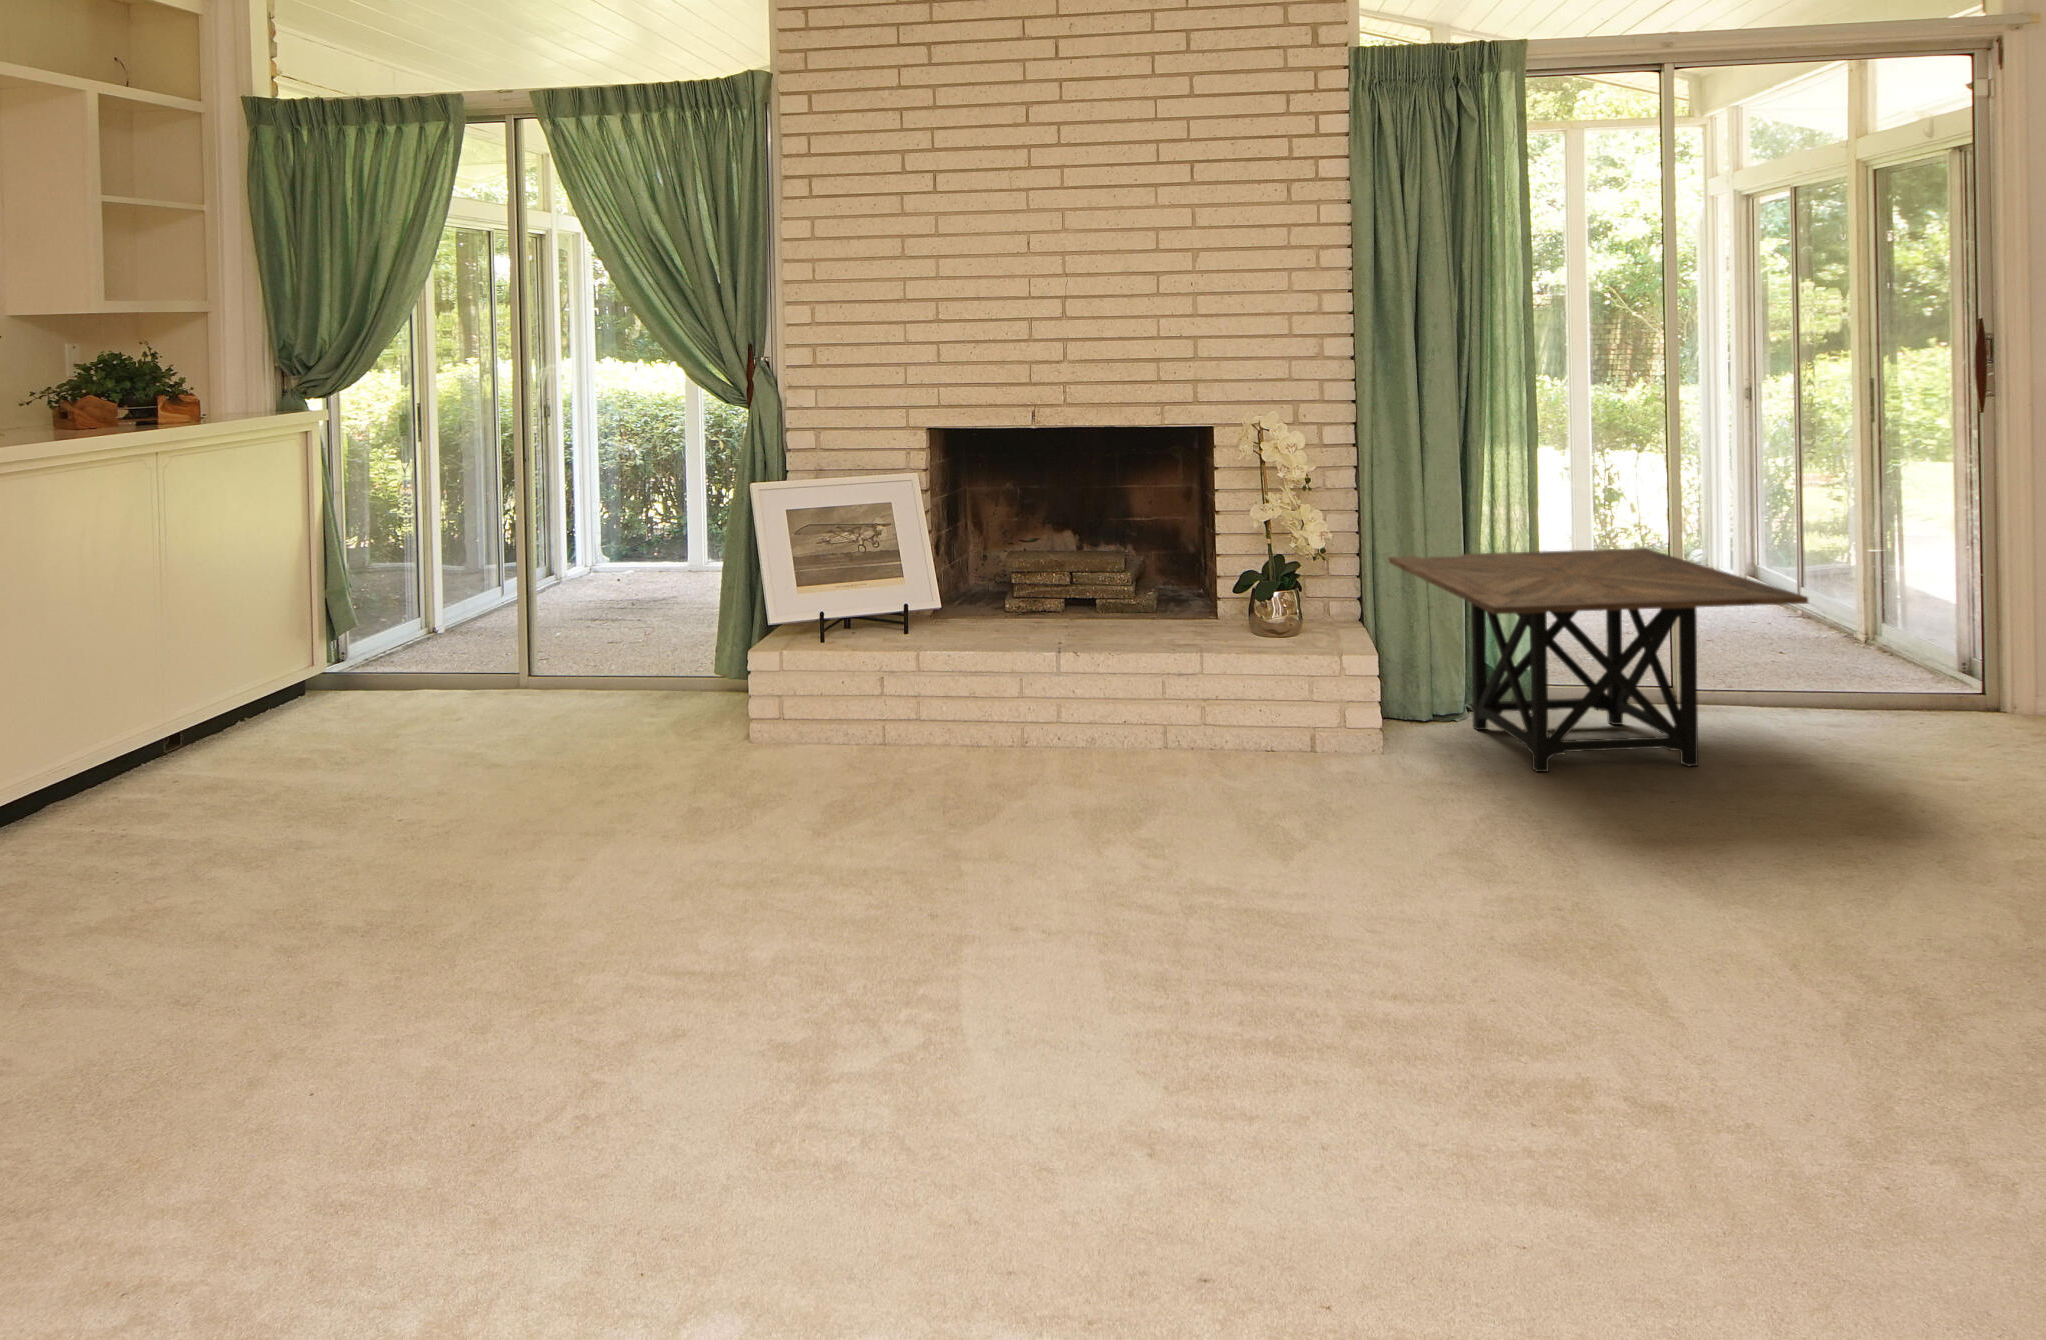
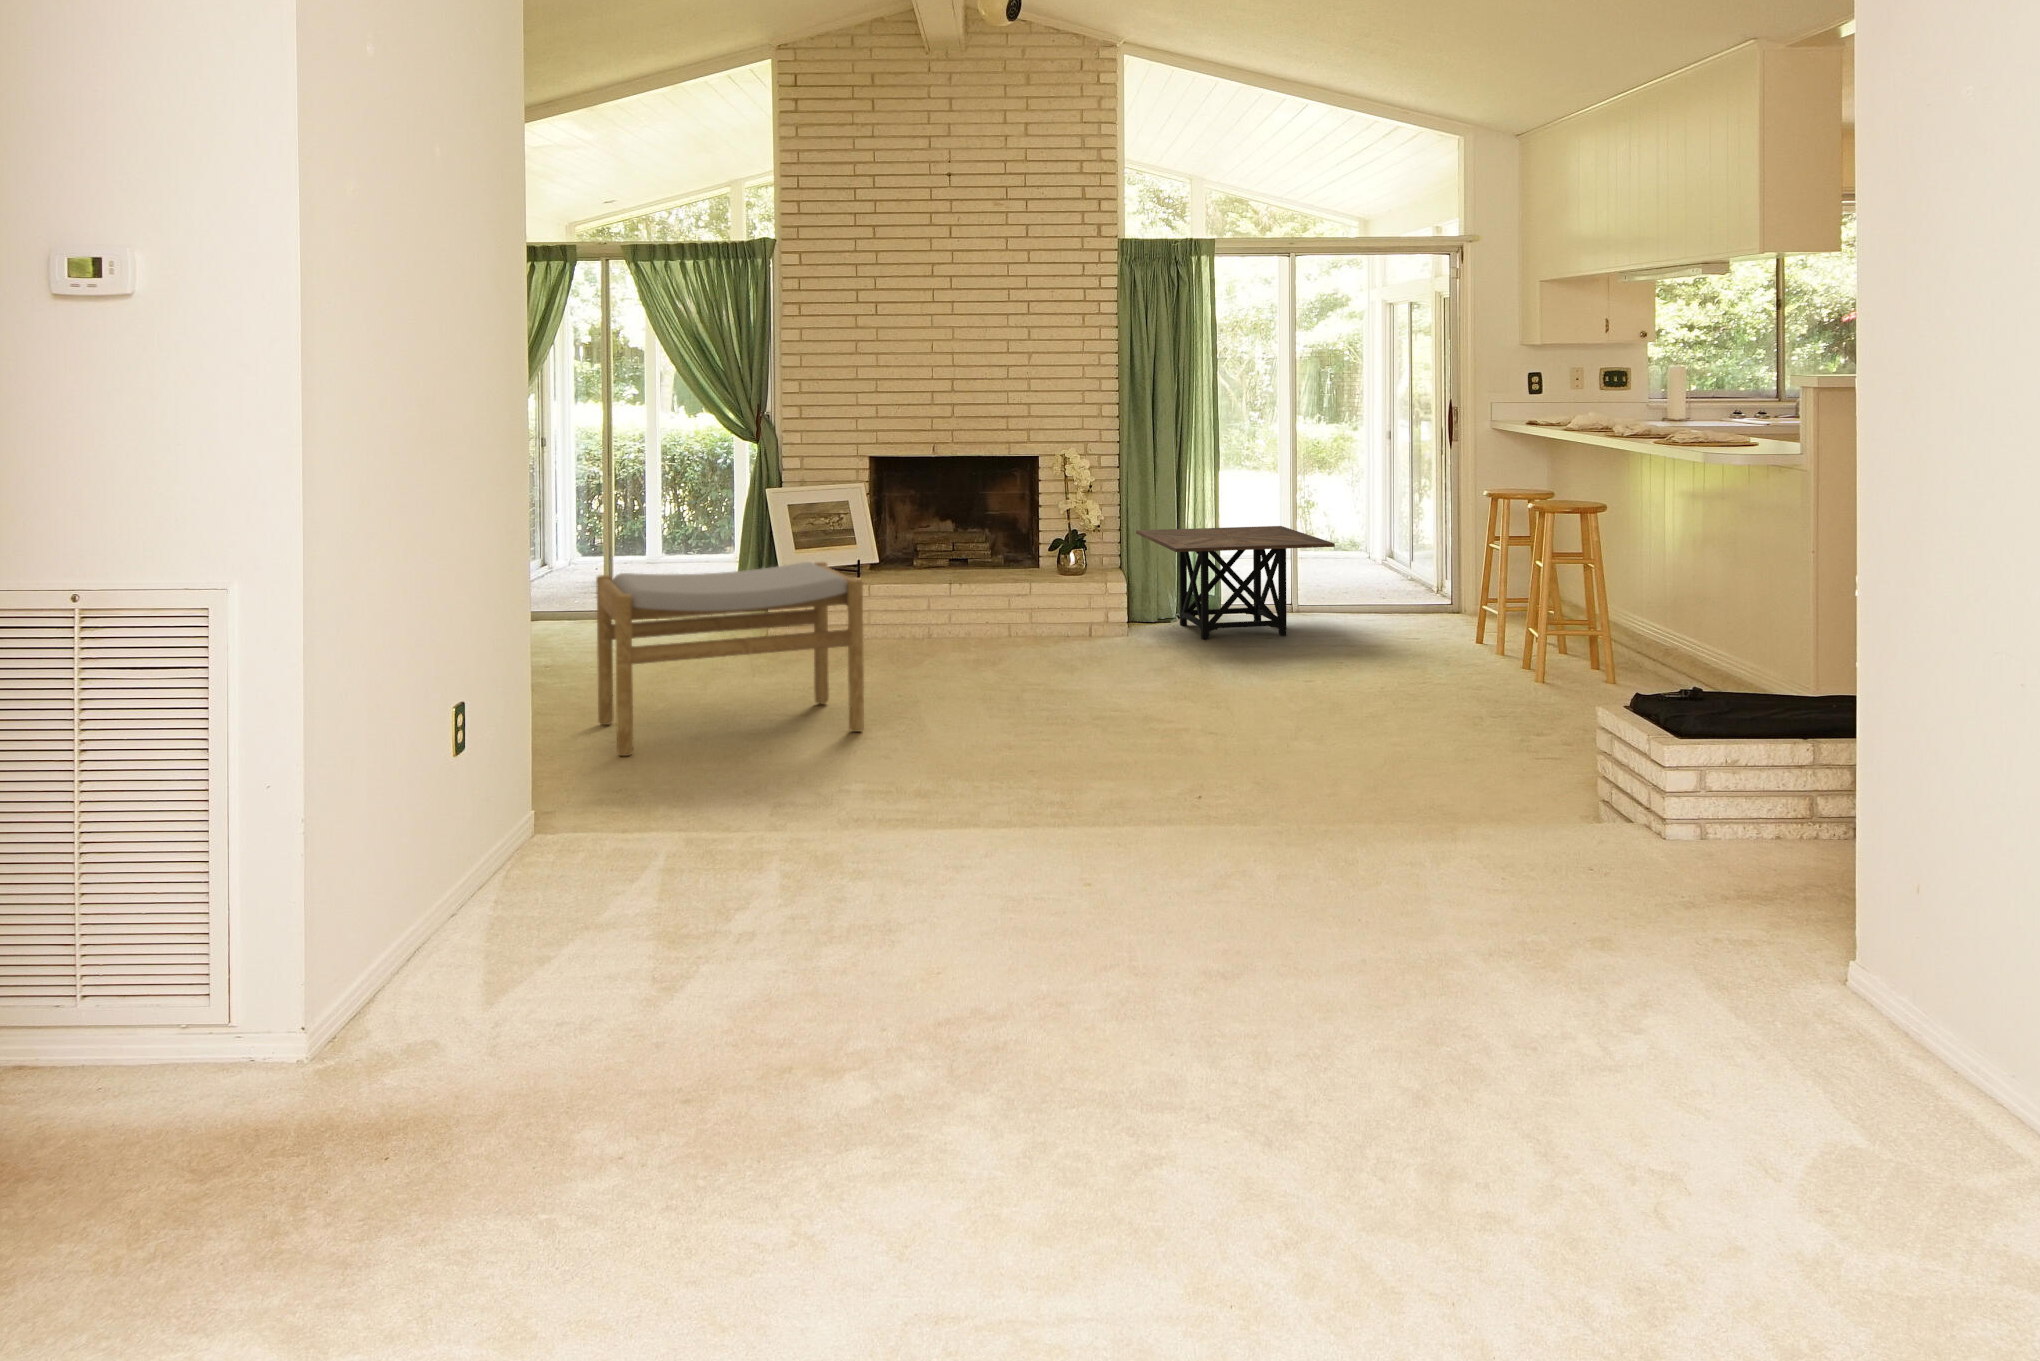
footstool: none [168,670,838,1233] -> present [596,562,864,756]

